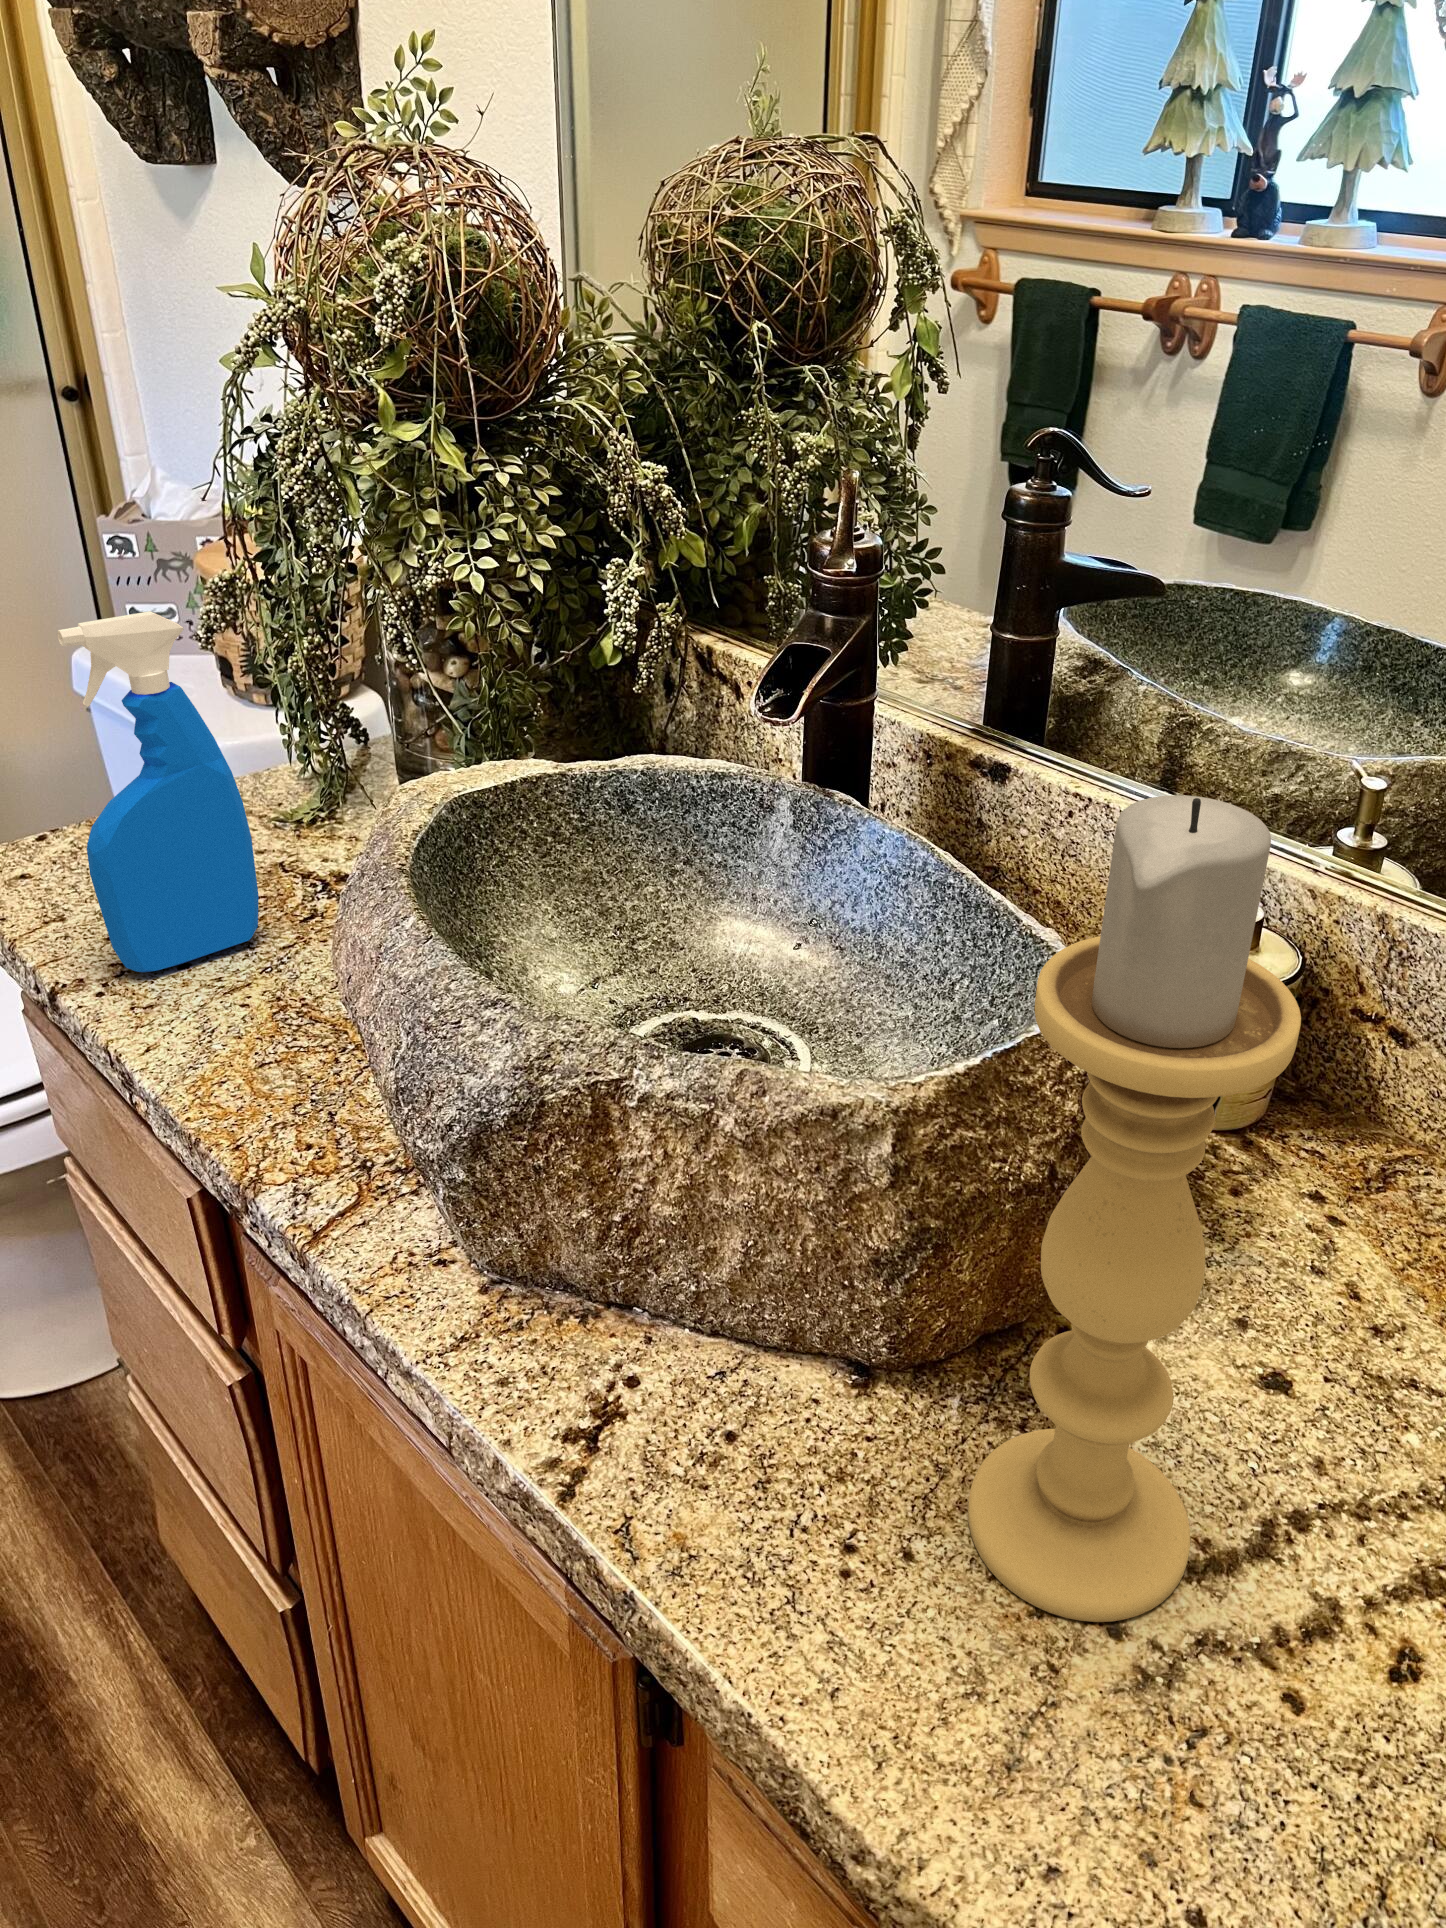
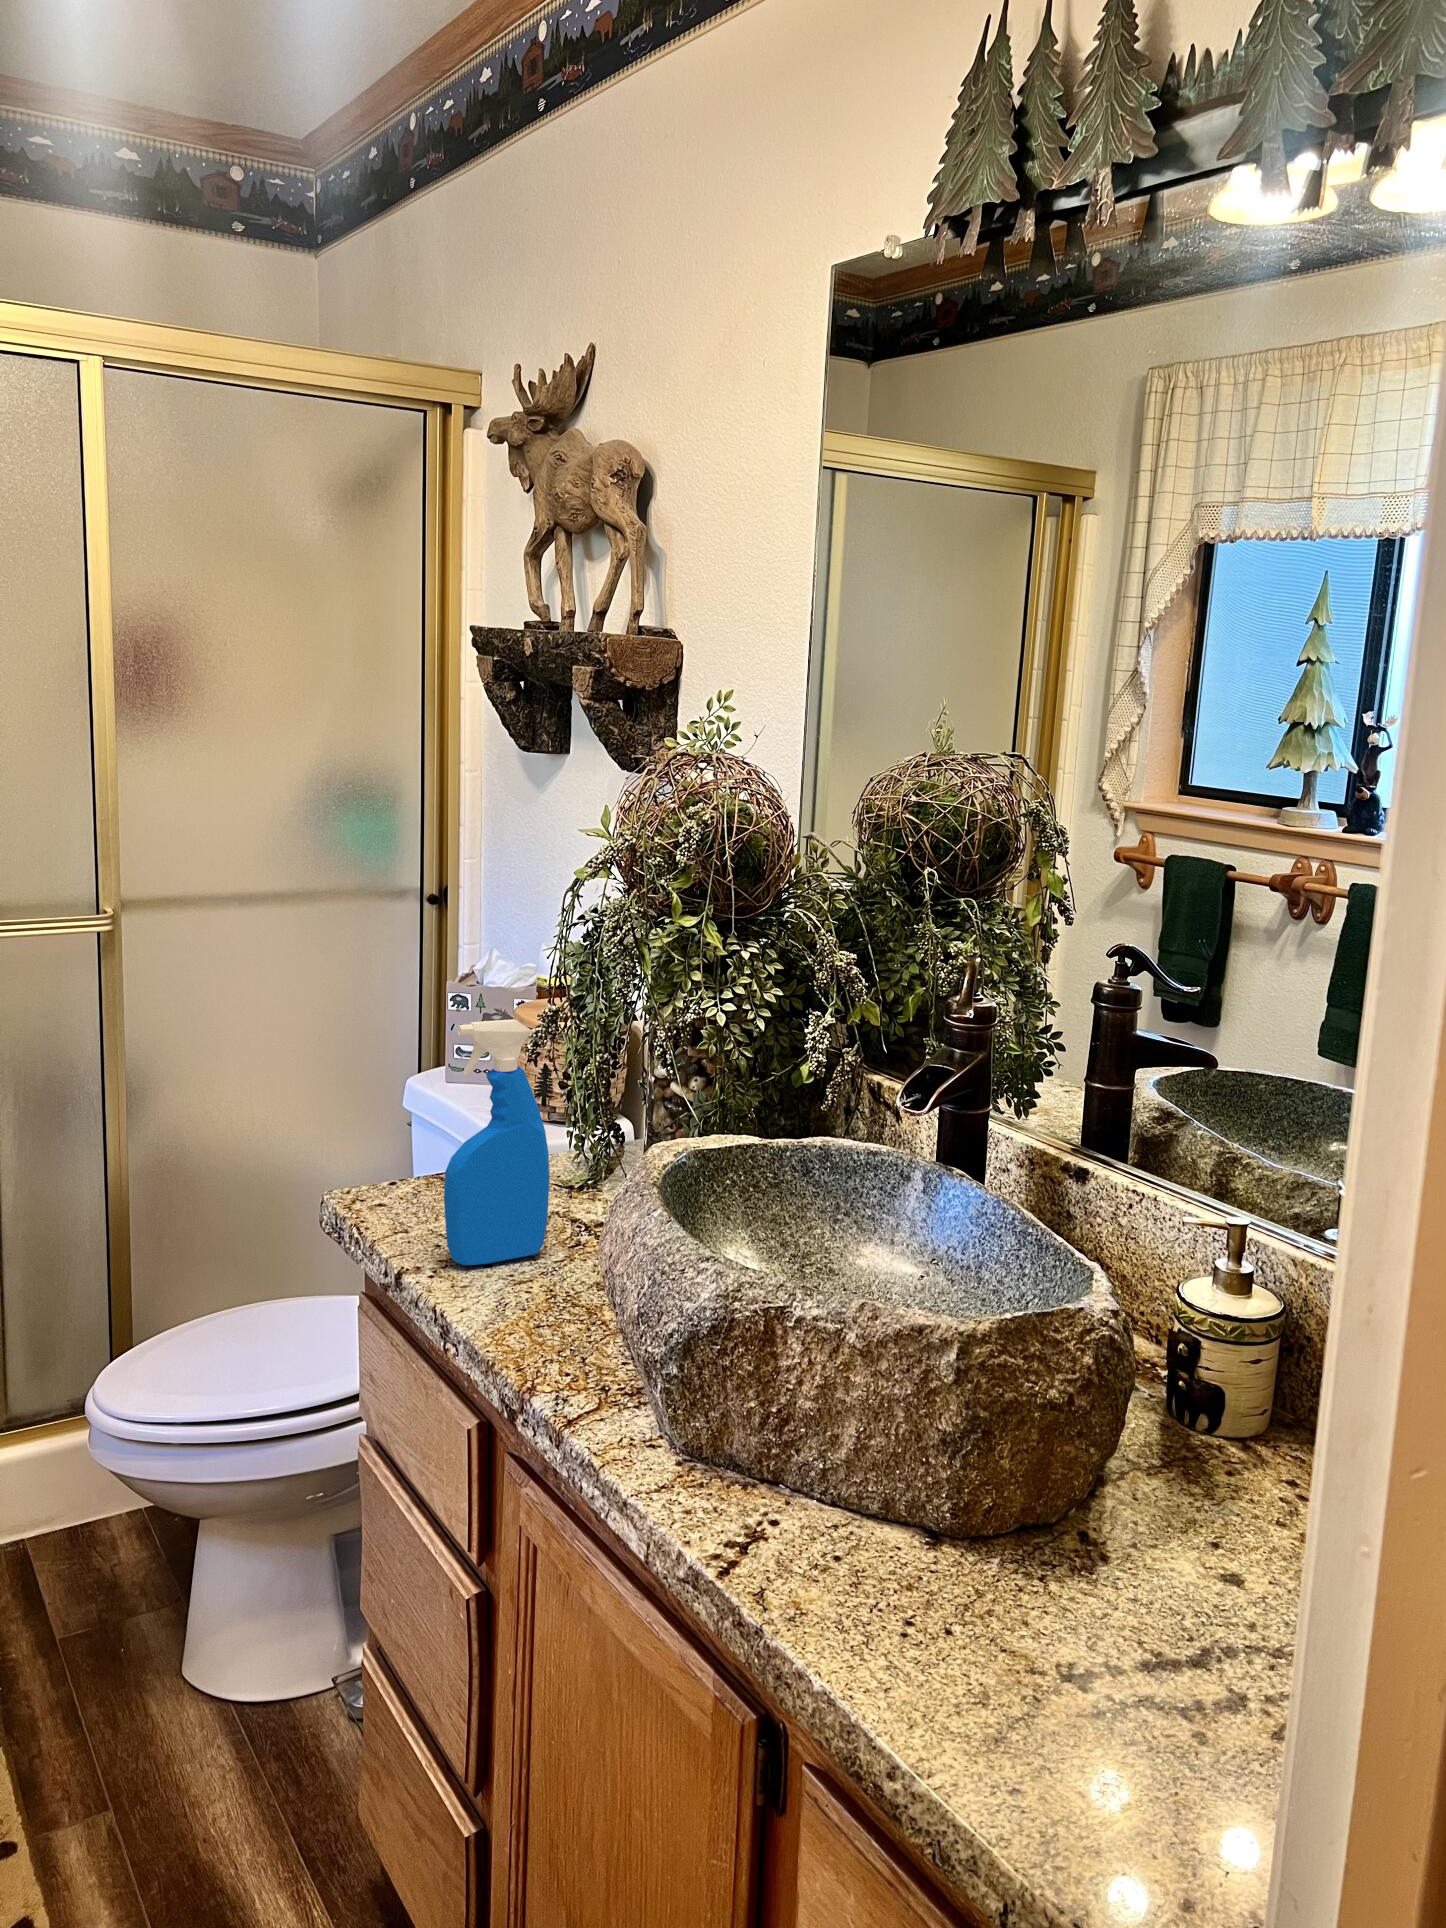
candle holder: present [968,795,1301,1622] -> none [992,1105,1177,1684]

